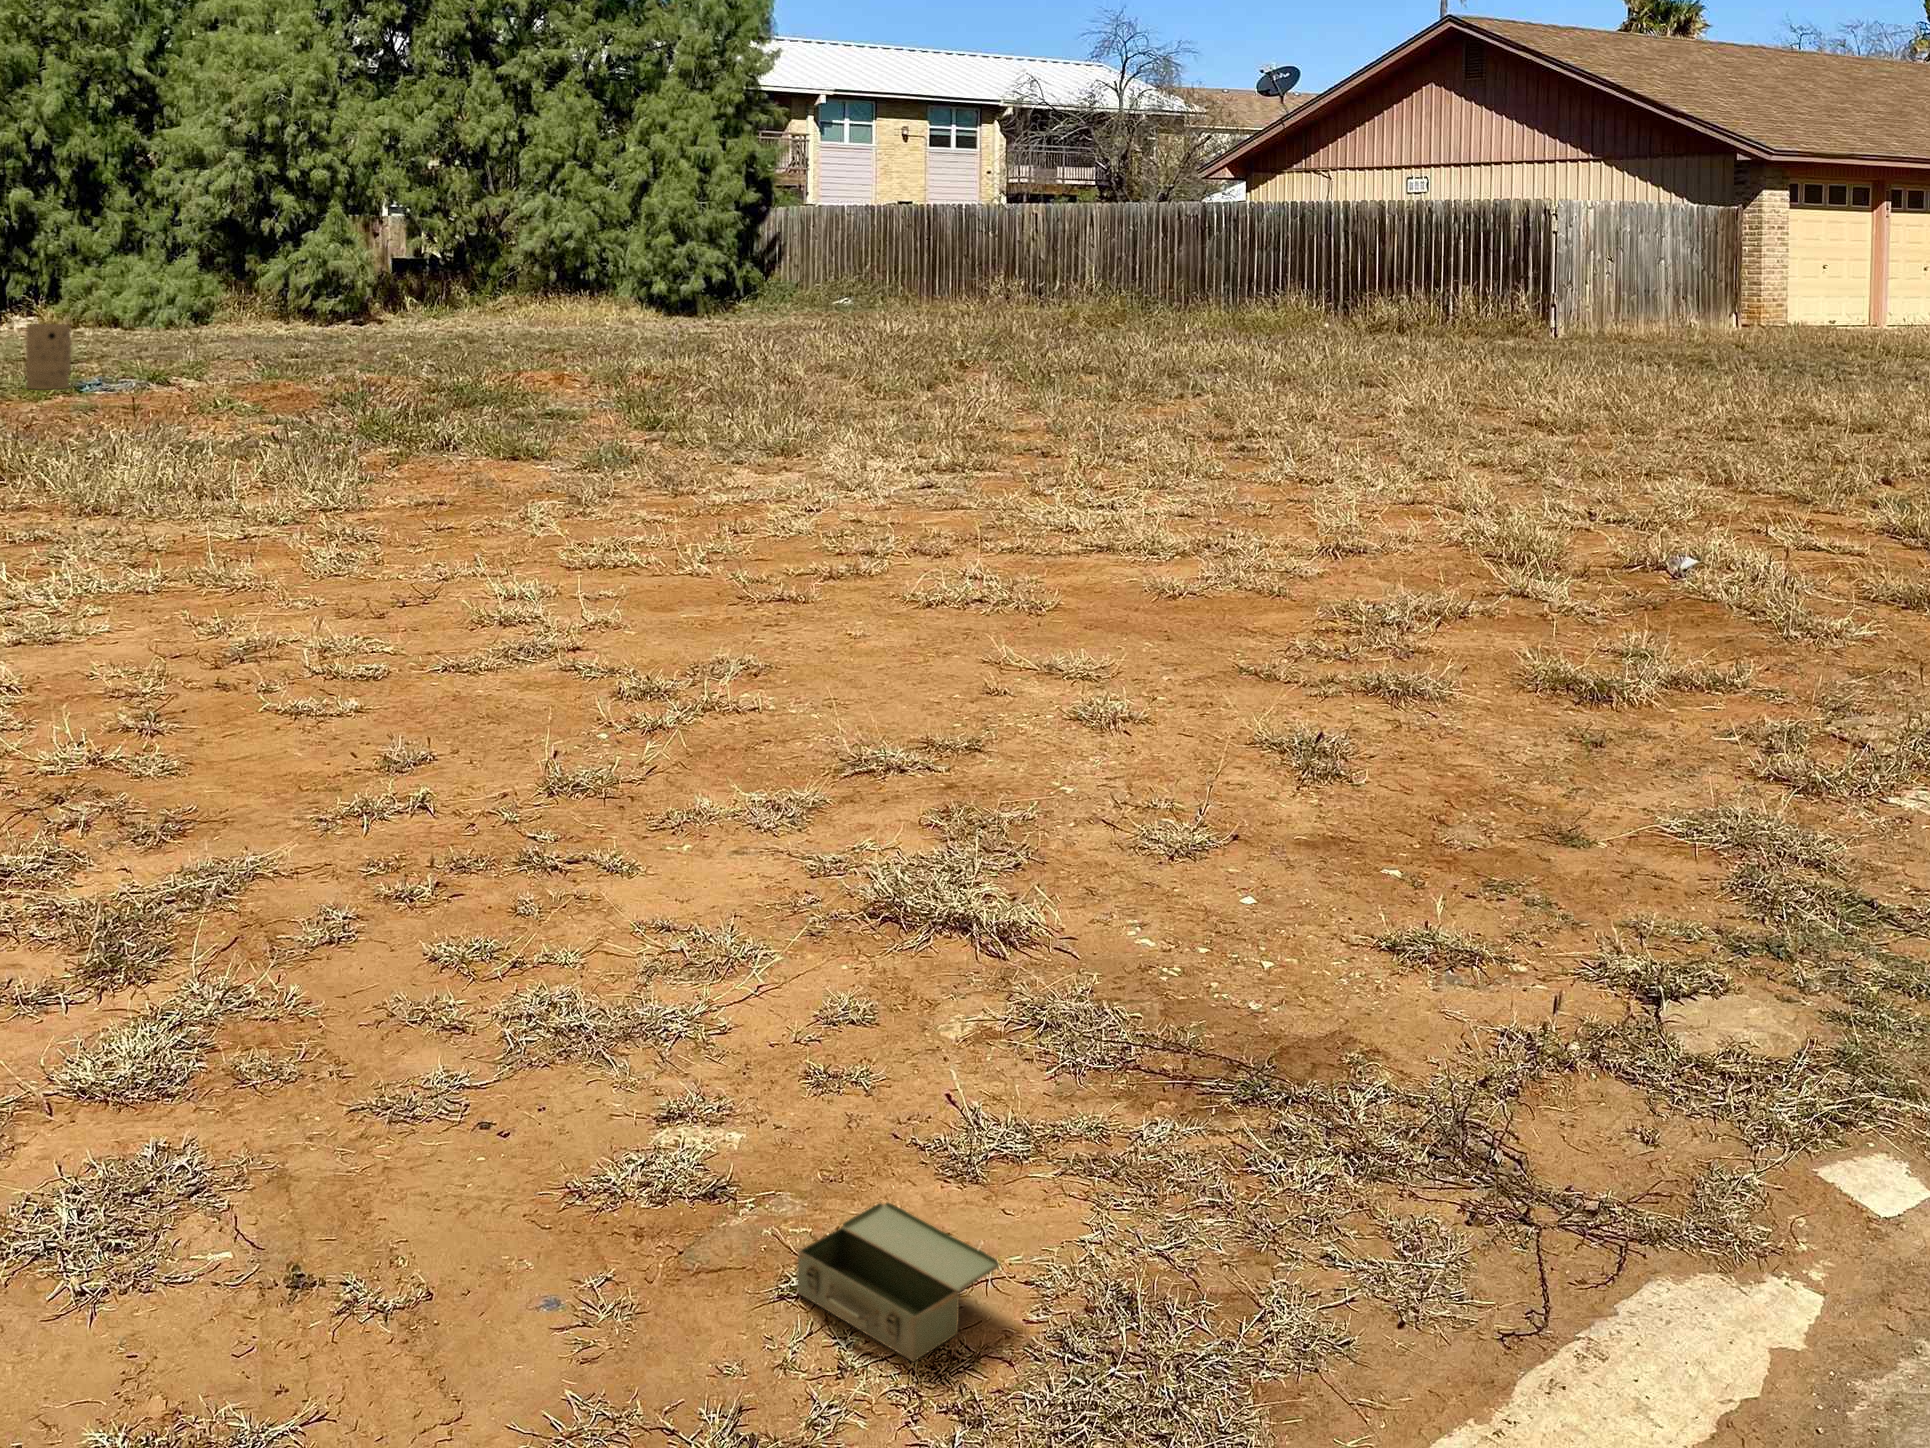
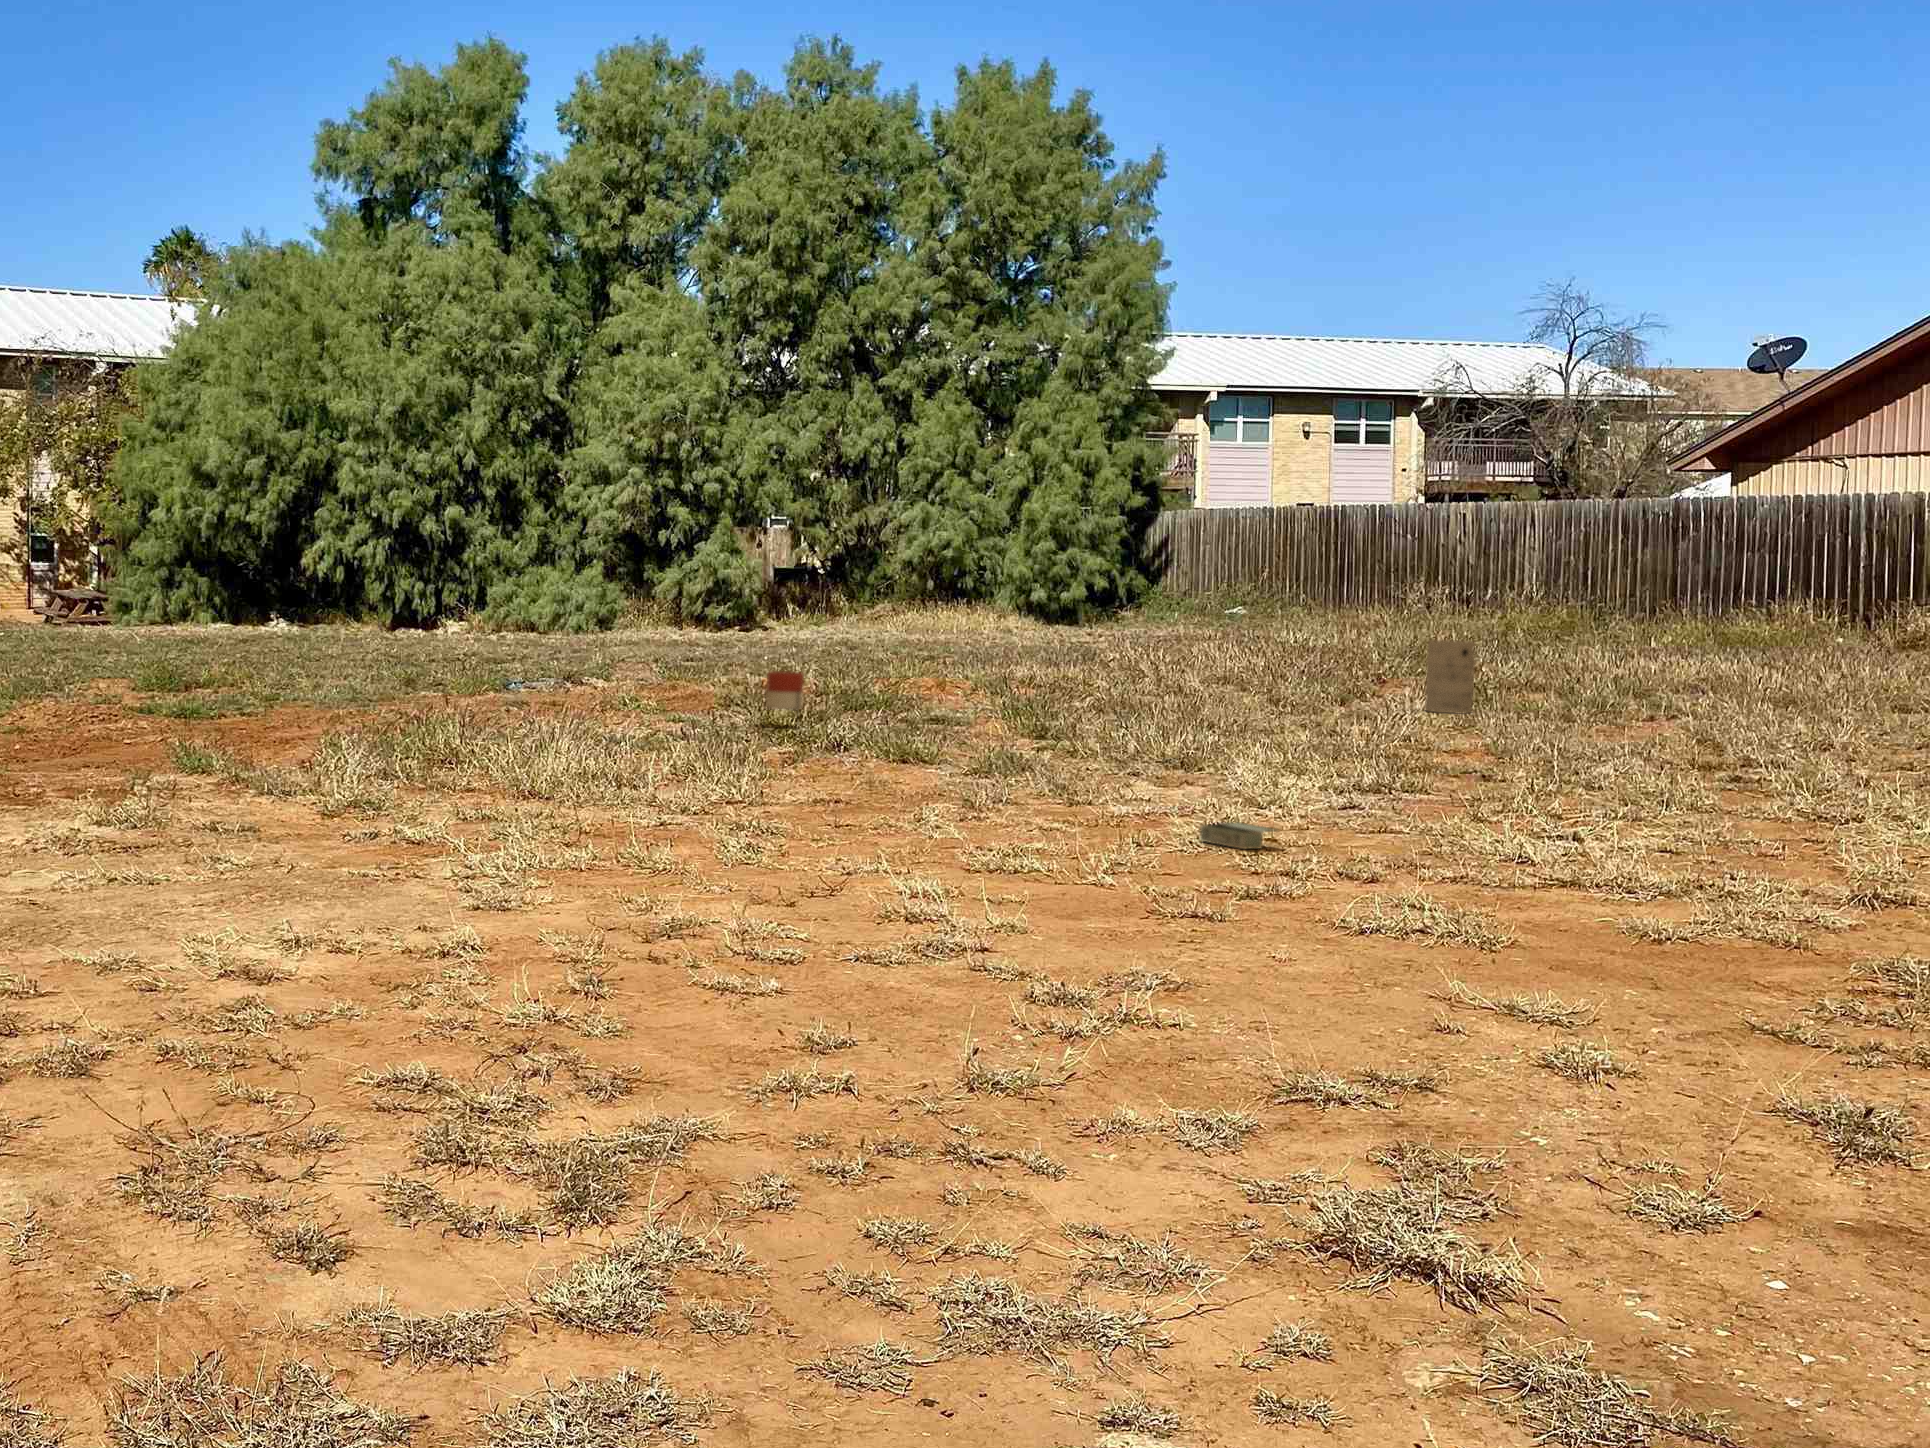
trash can: present [25,324,71,389] -> present [1425,640,1475,714]
planter: none [114,523,186,622] -> present [765,671,804,711]

